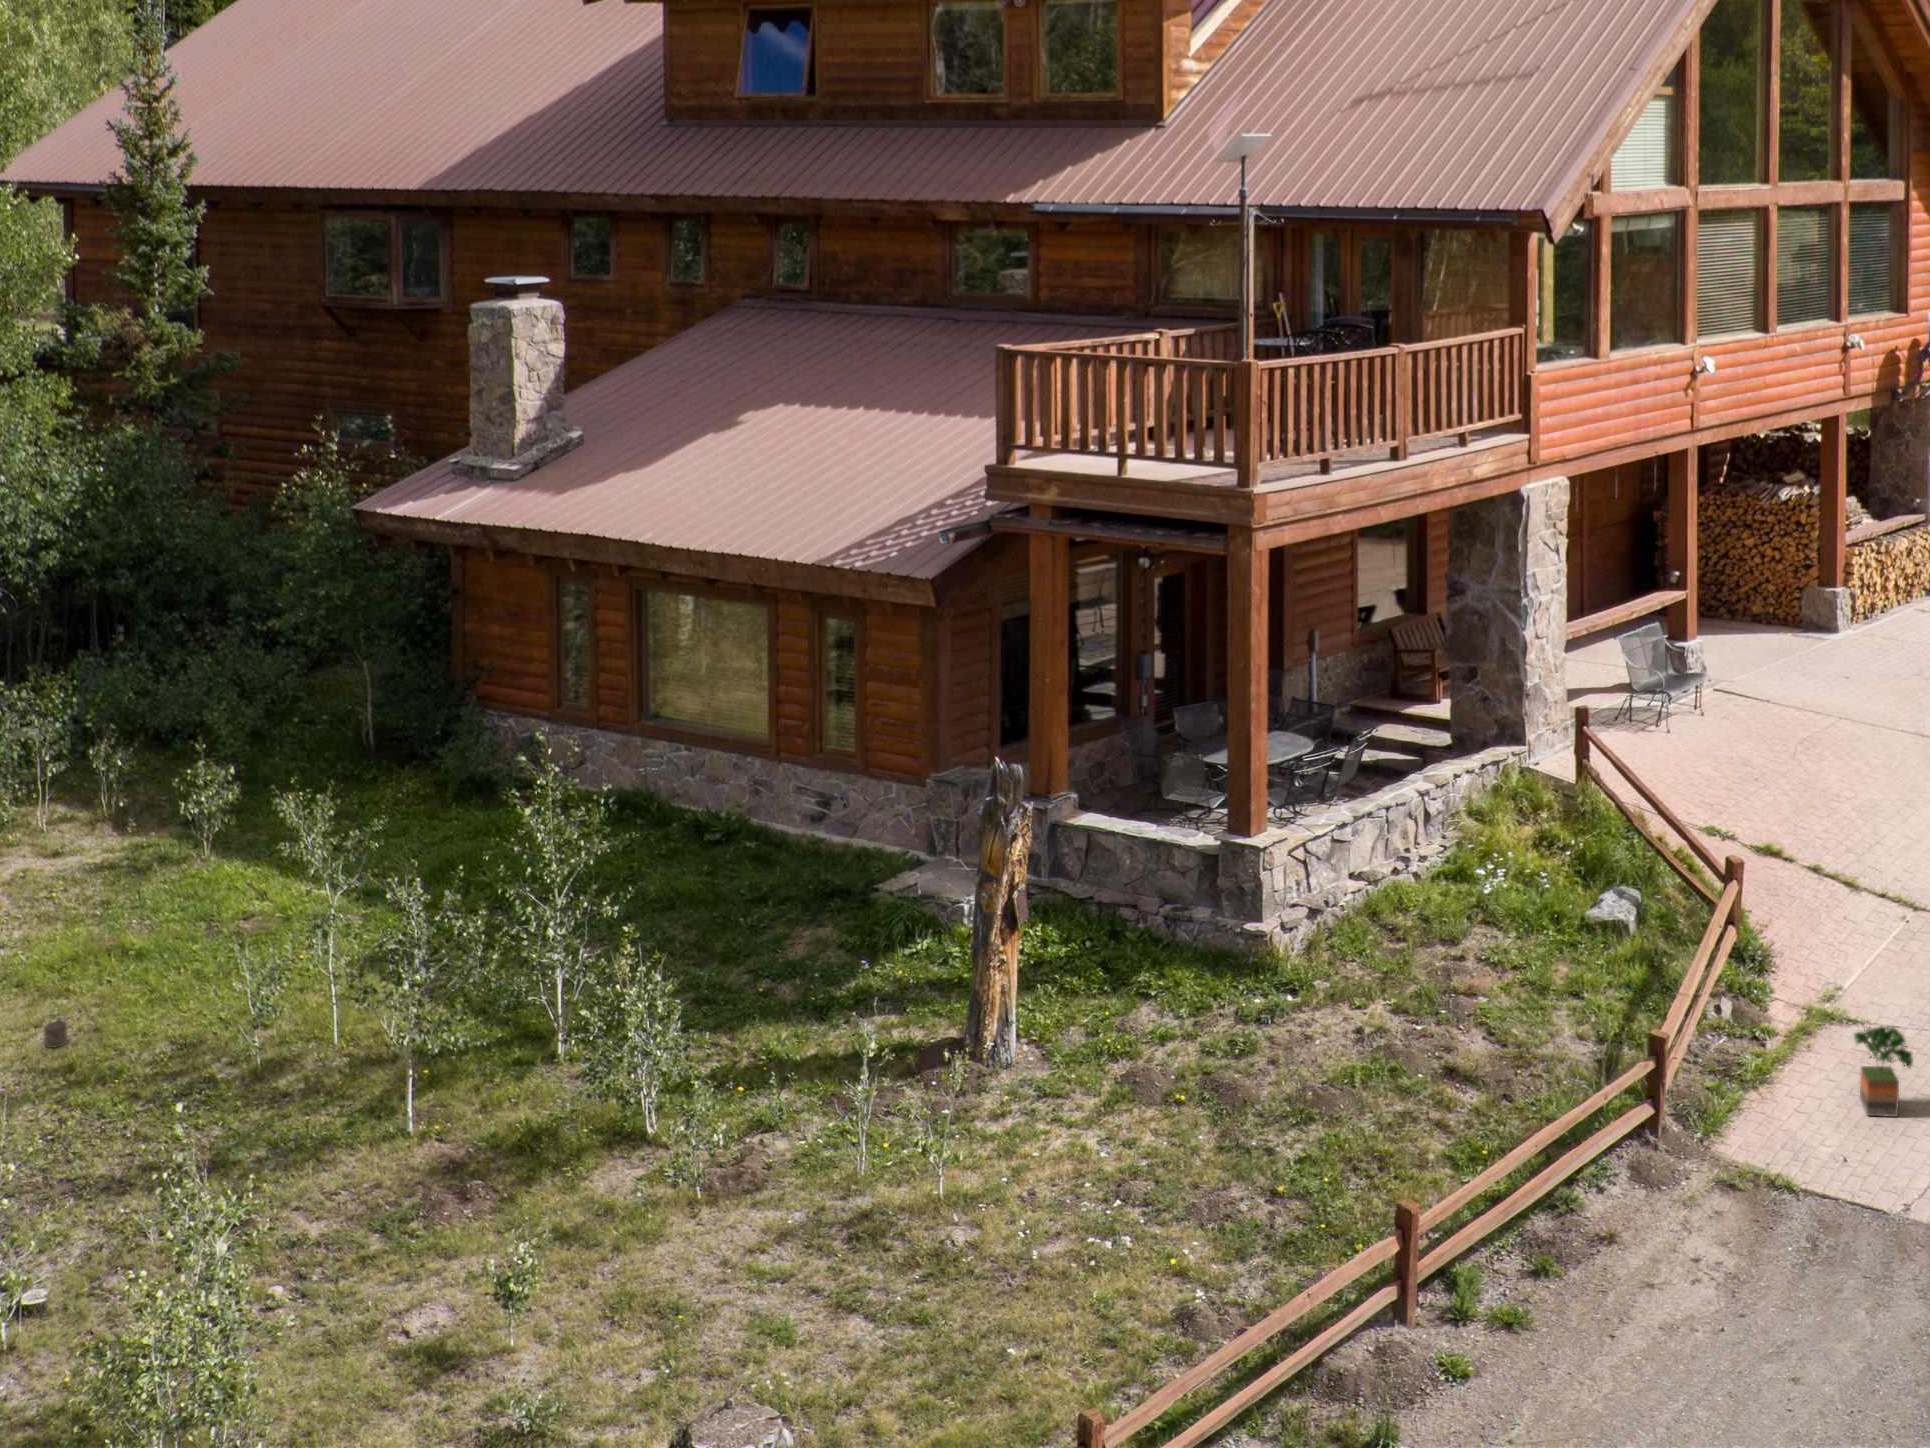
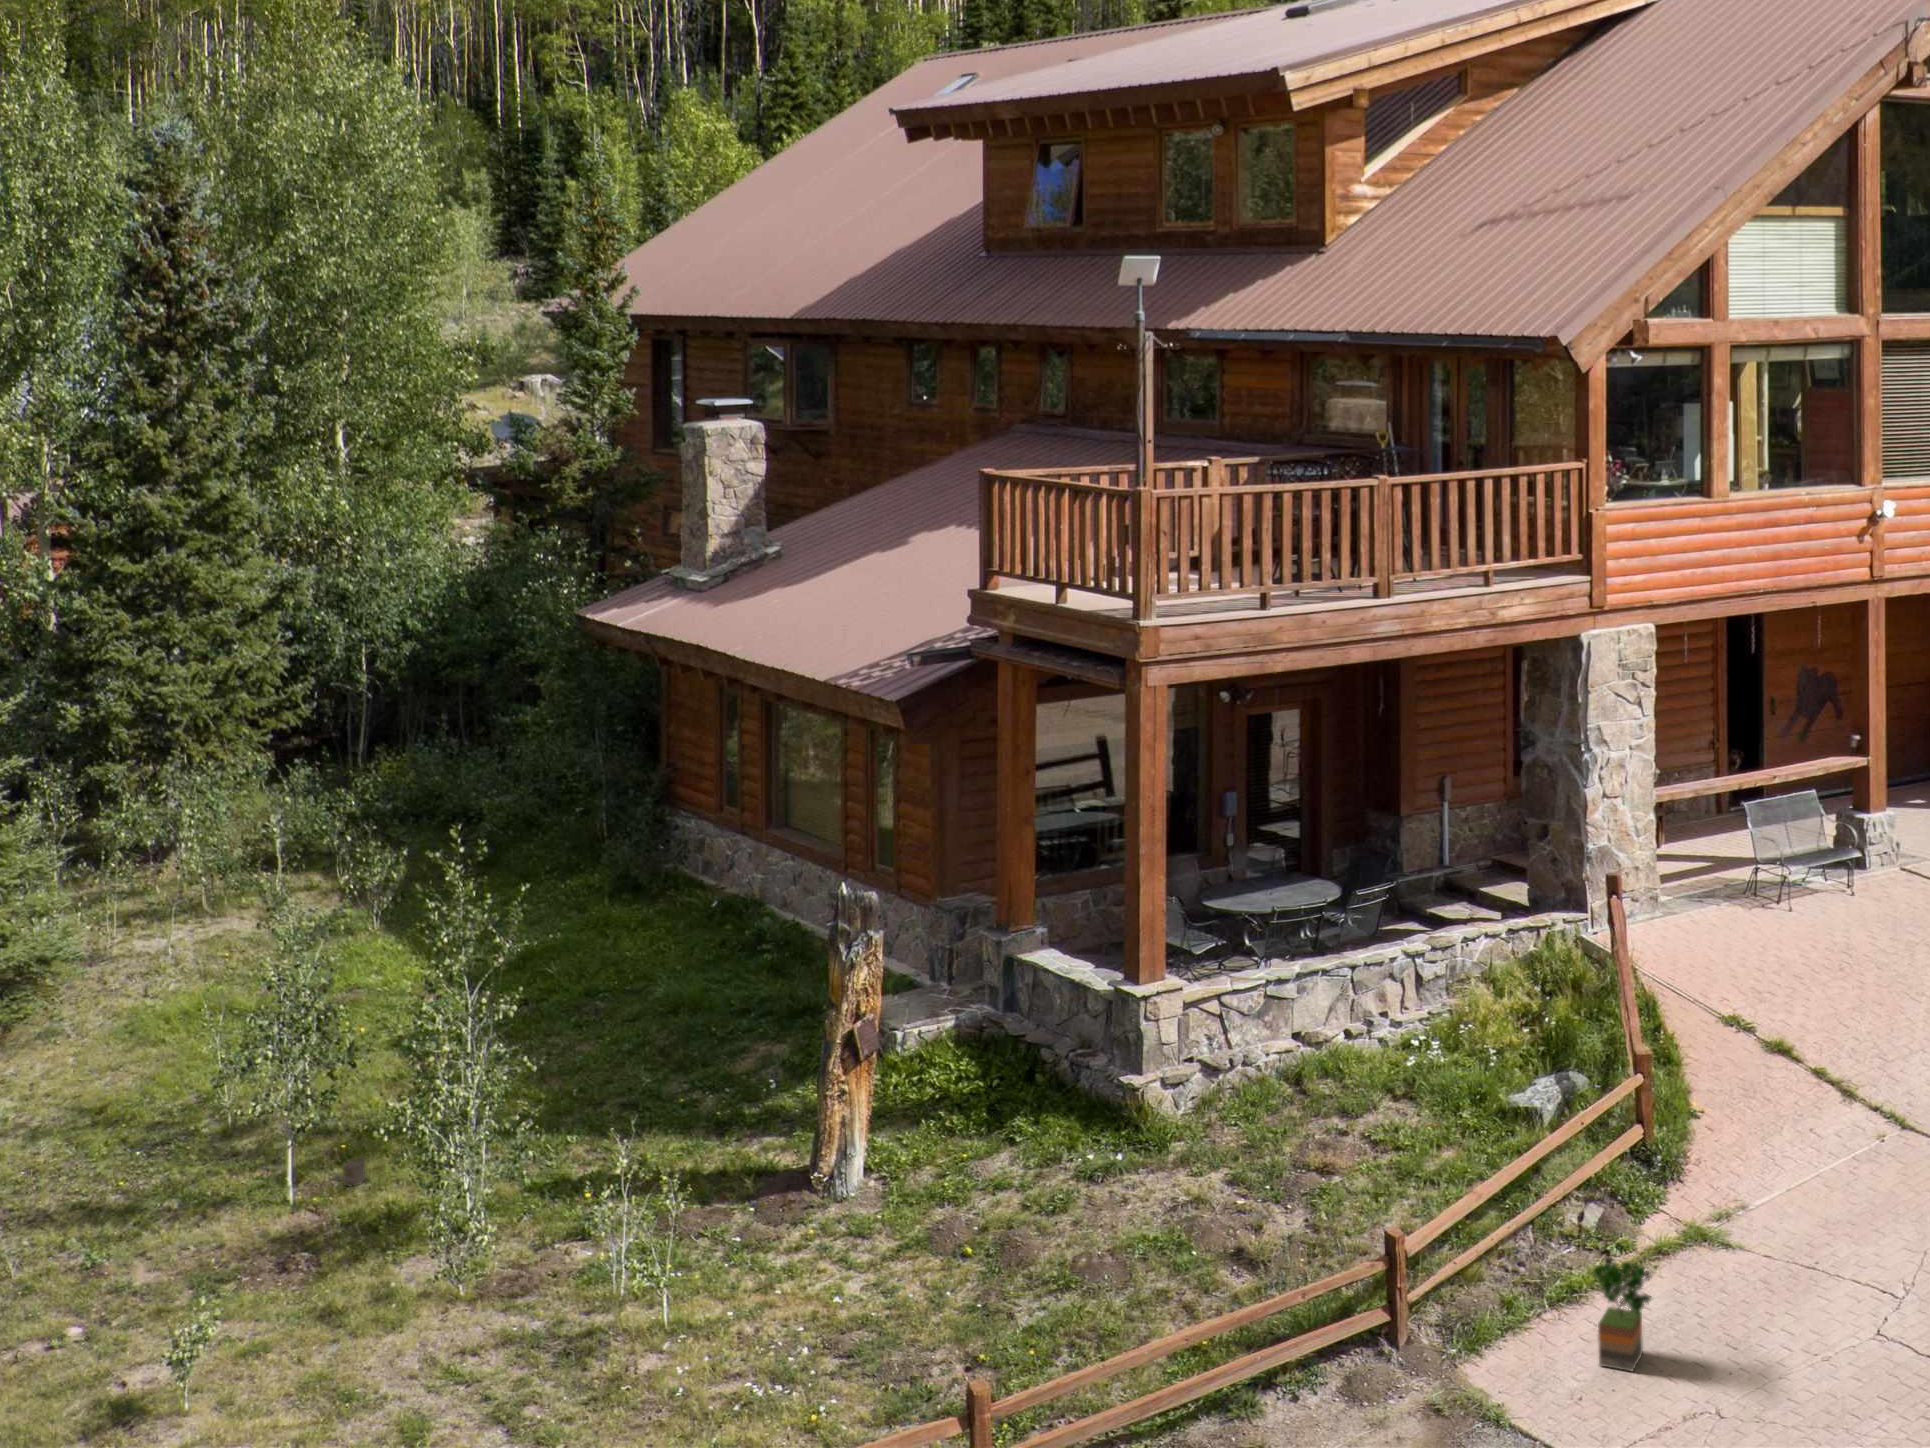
watering can: present [44,1018,68,1048] -> present [335,1155,366,1186]

